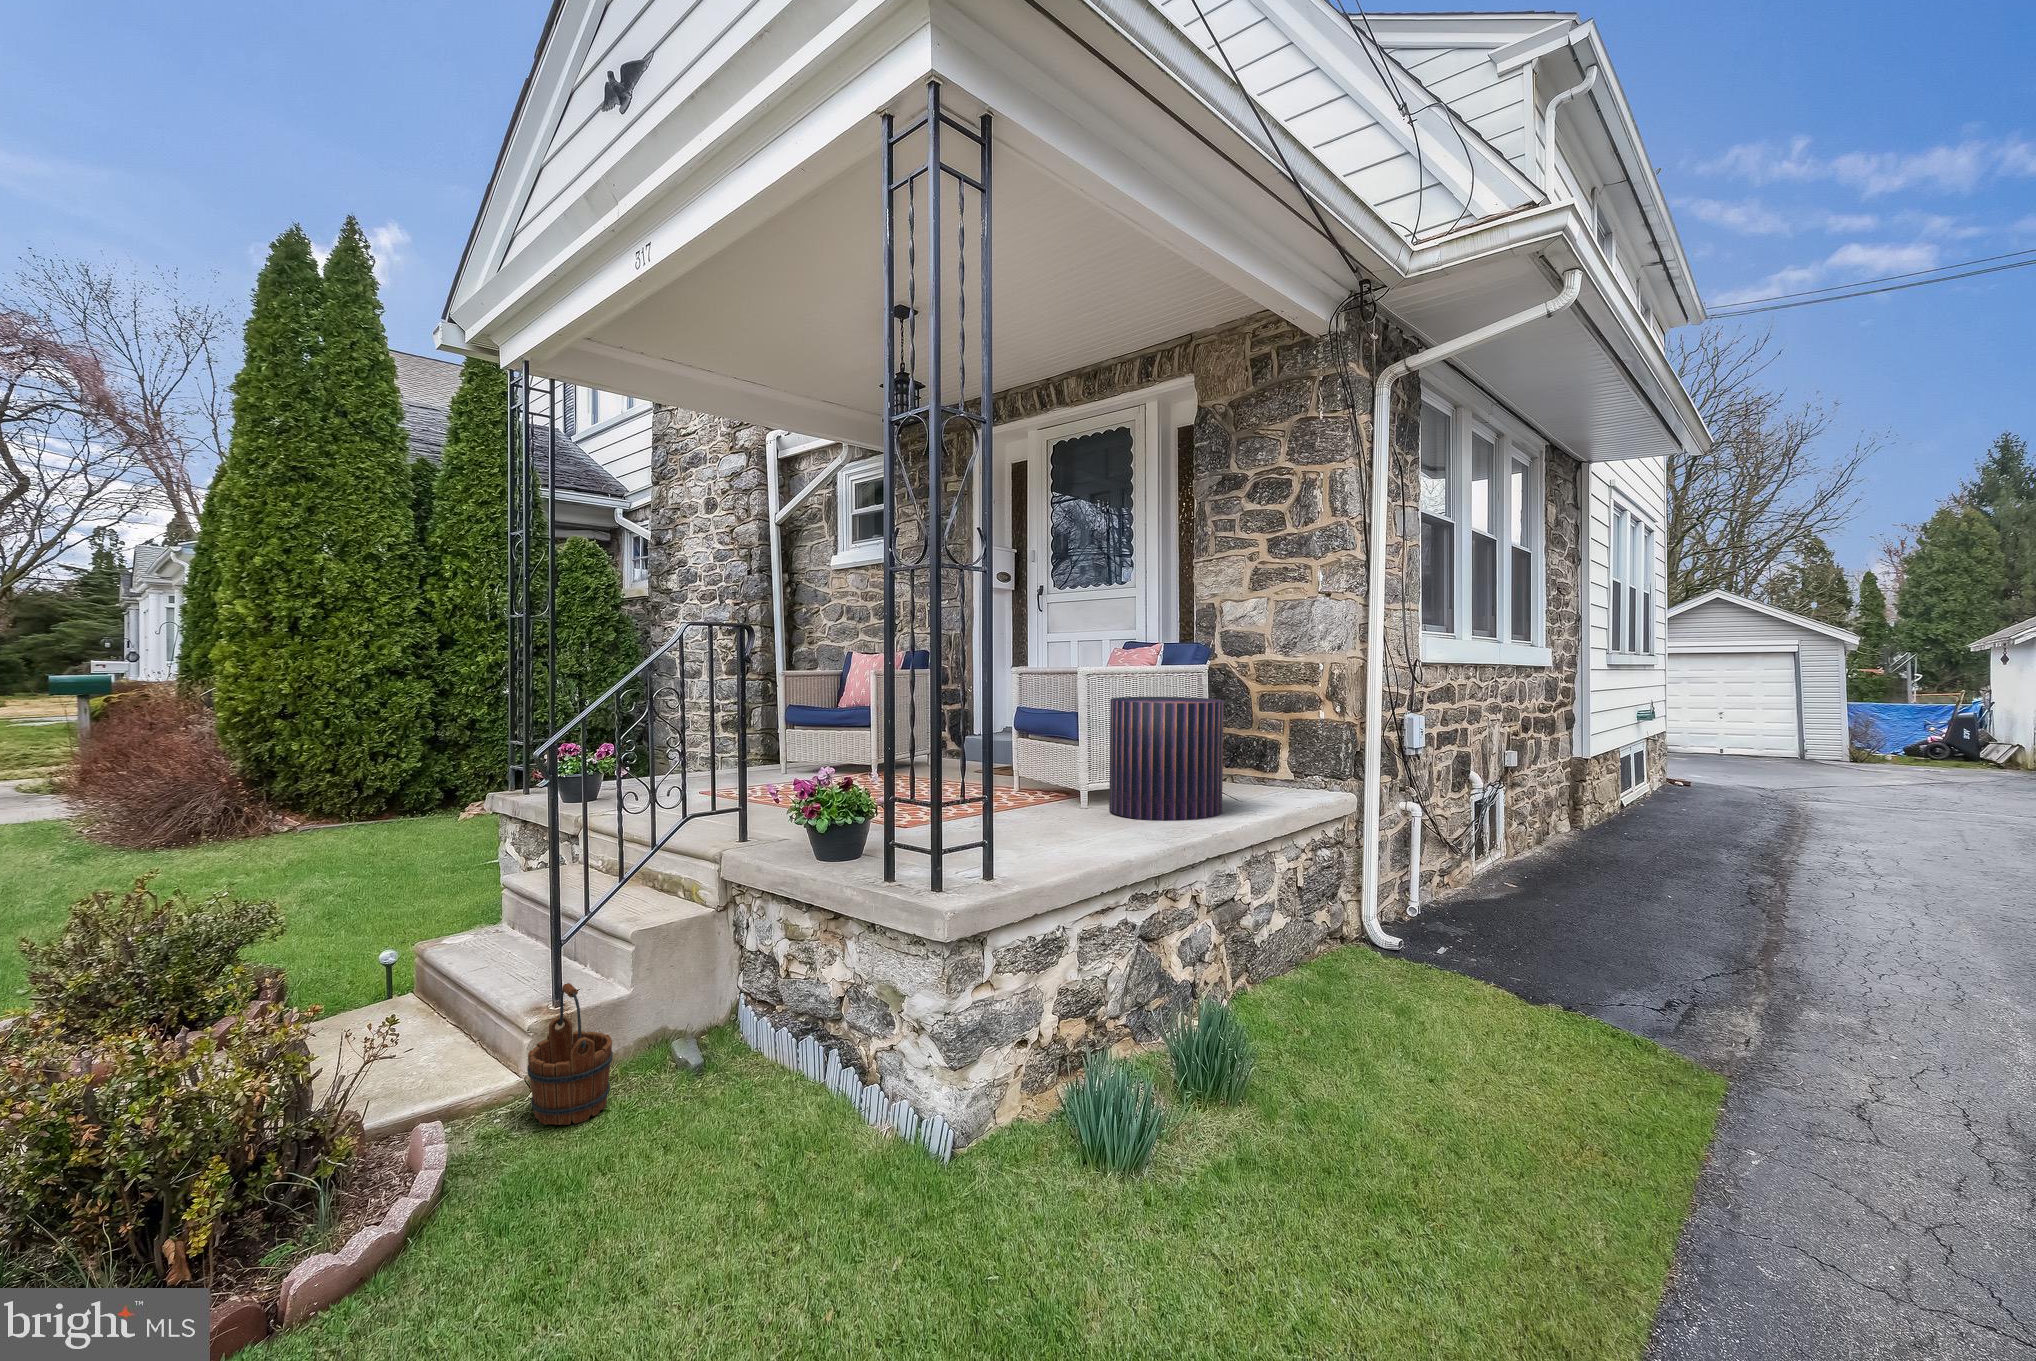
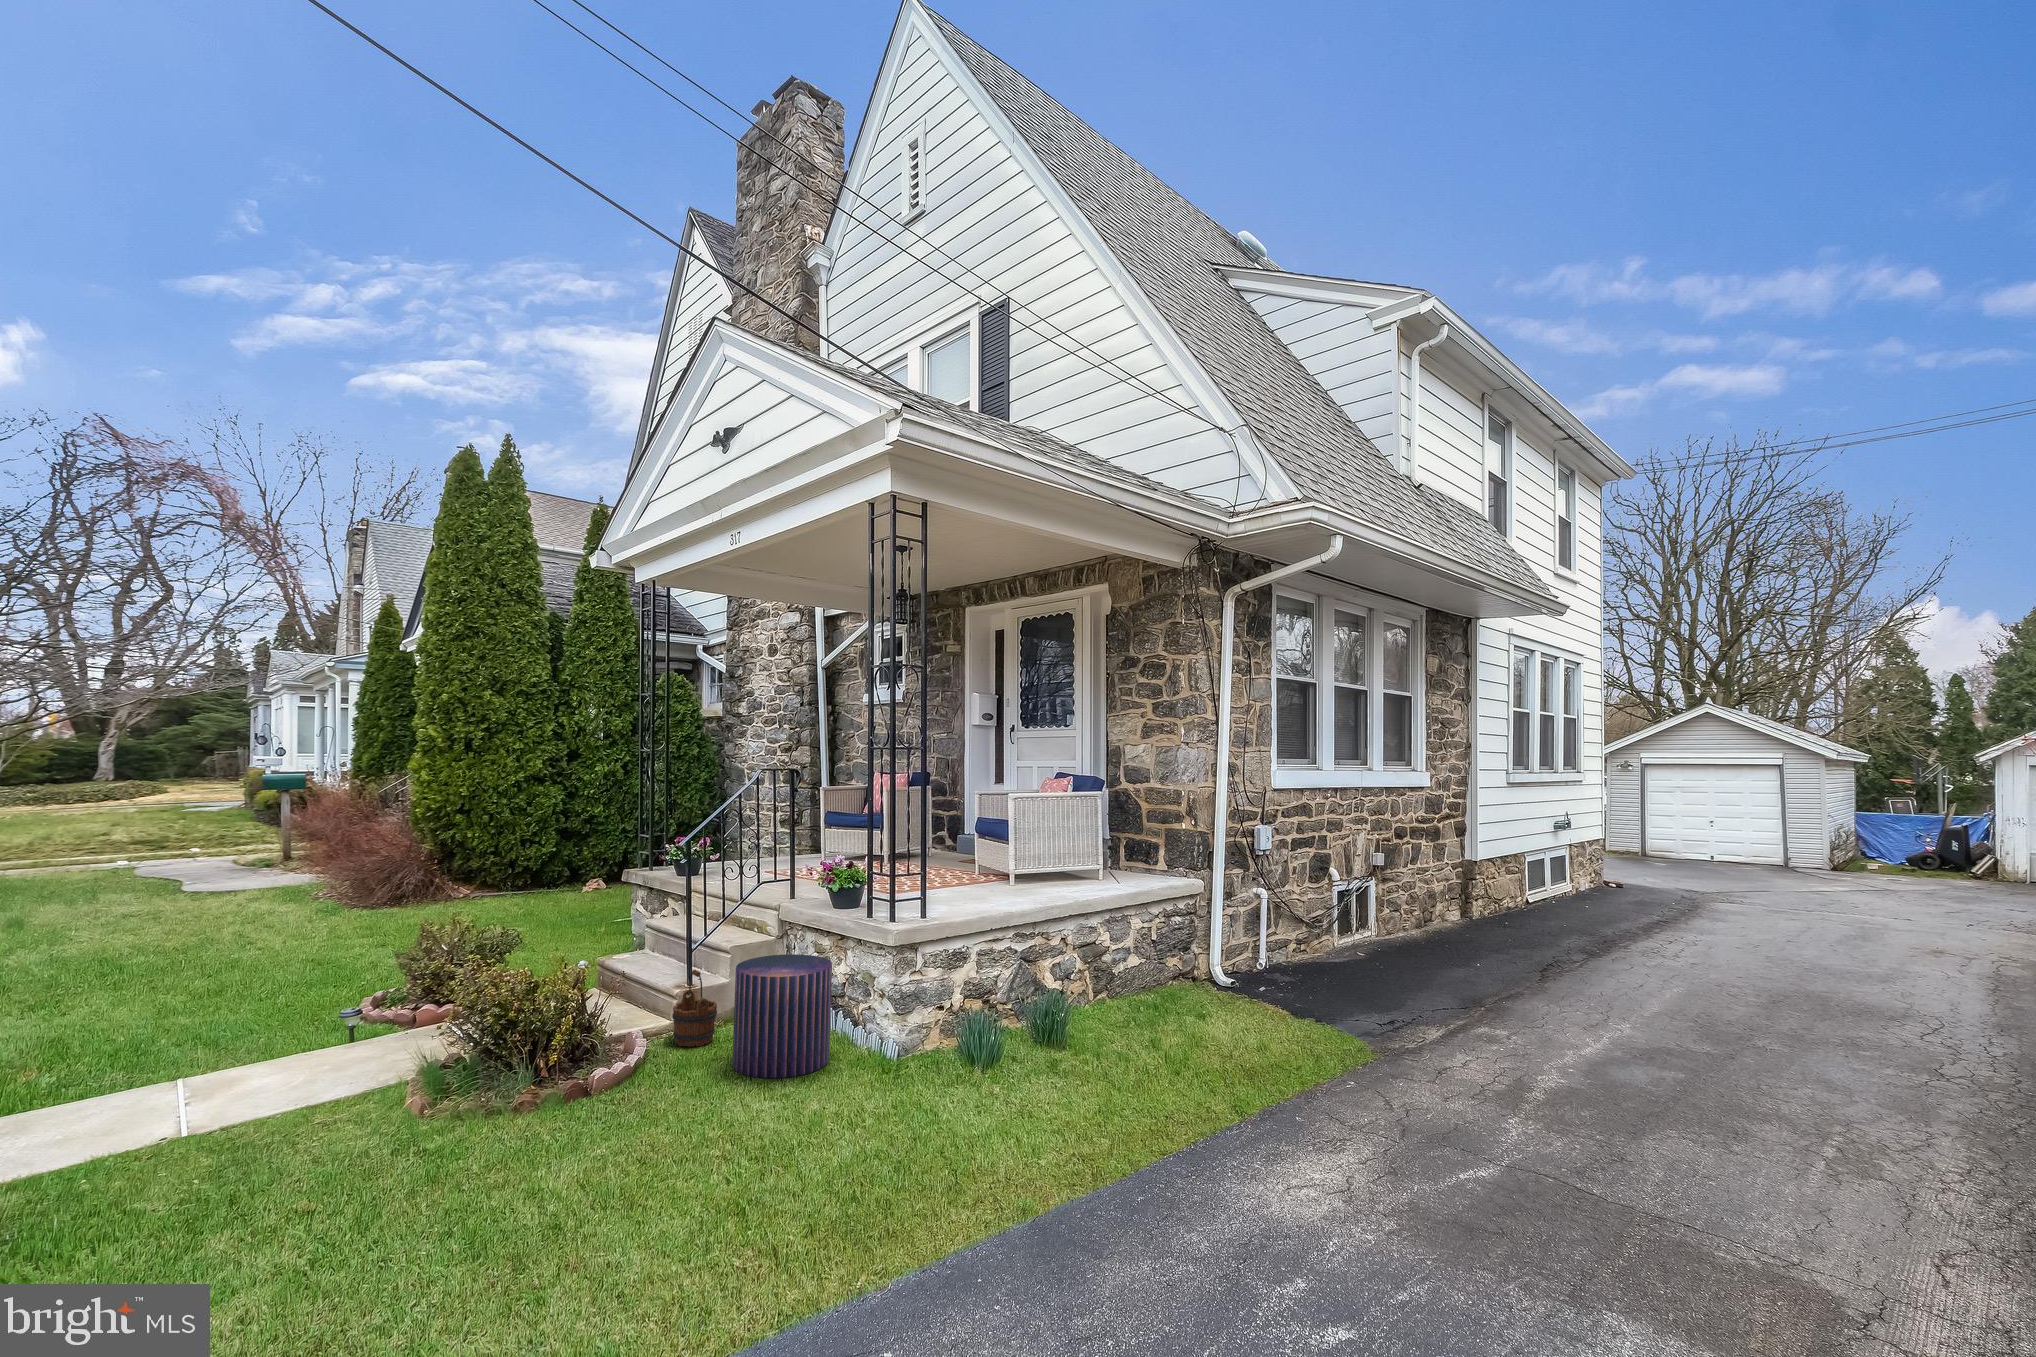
pouf: present [1109,697,1224,821] -> present [732,954,832,1078]

